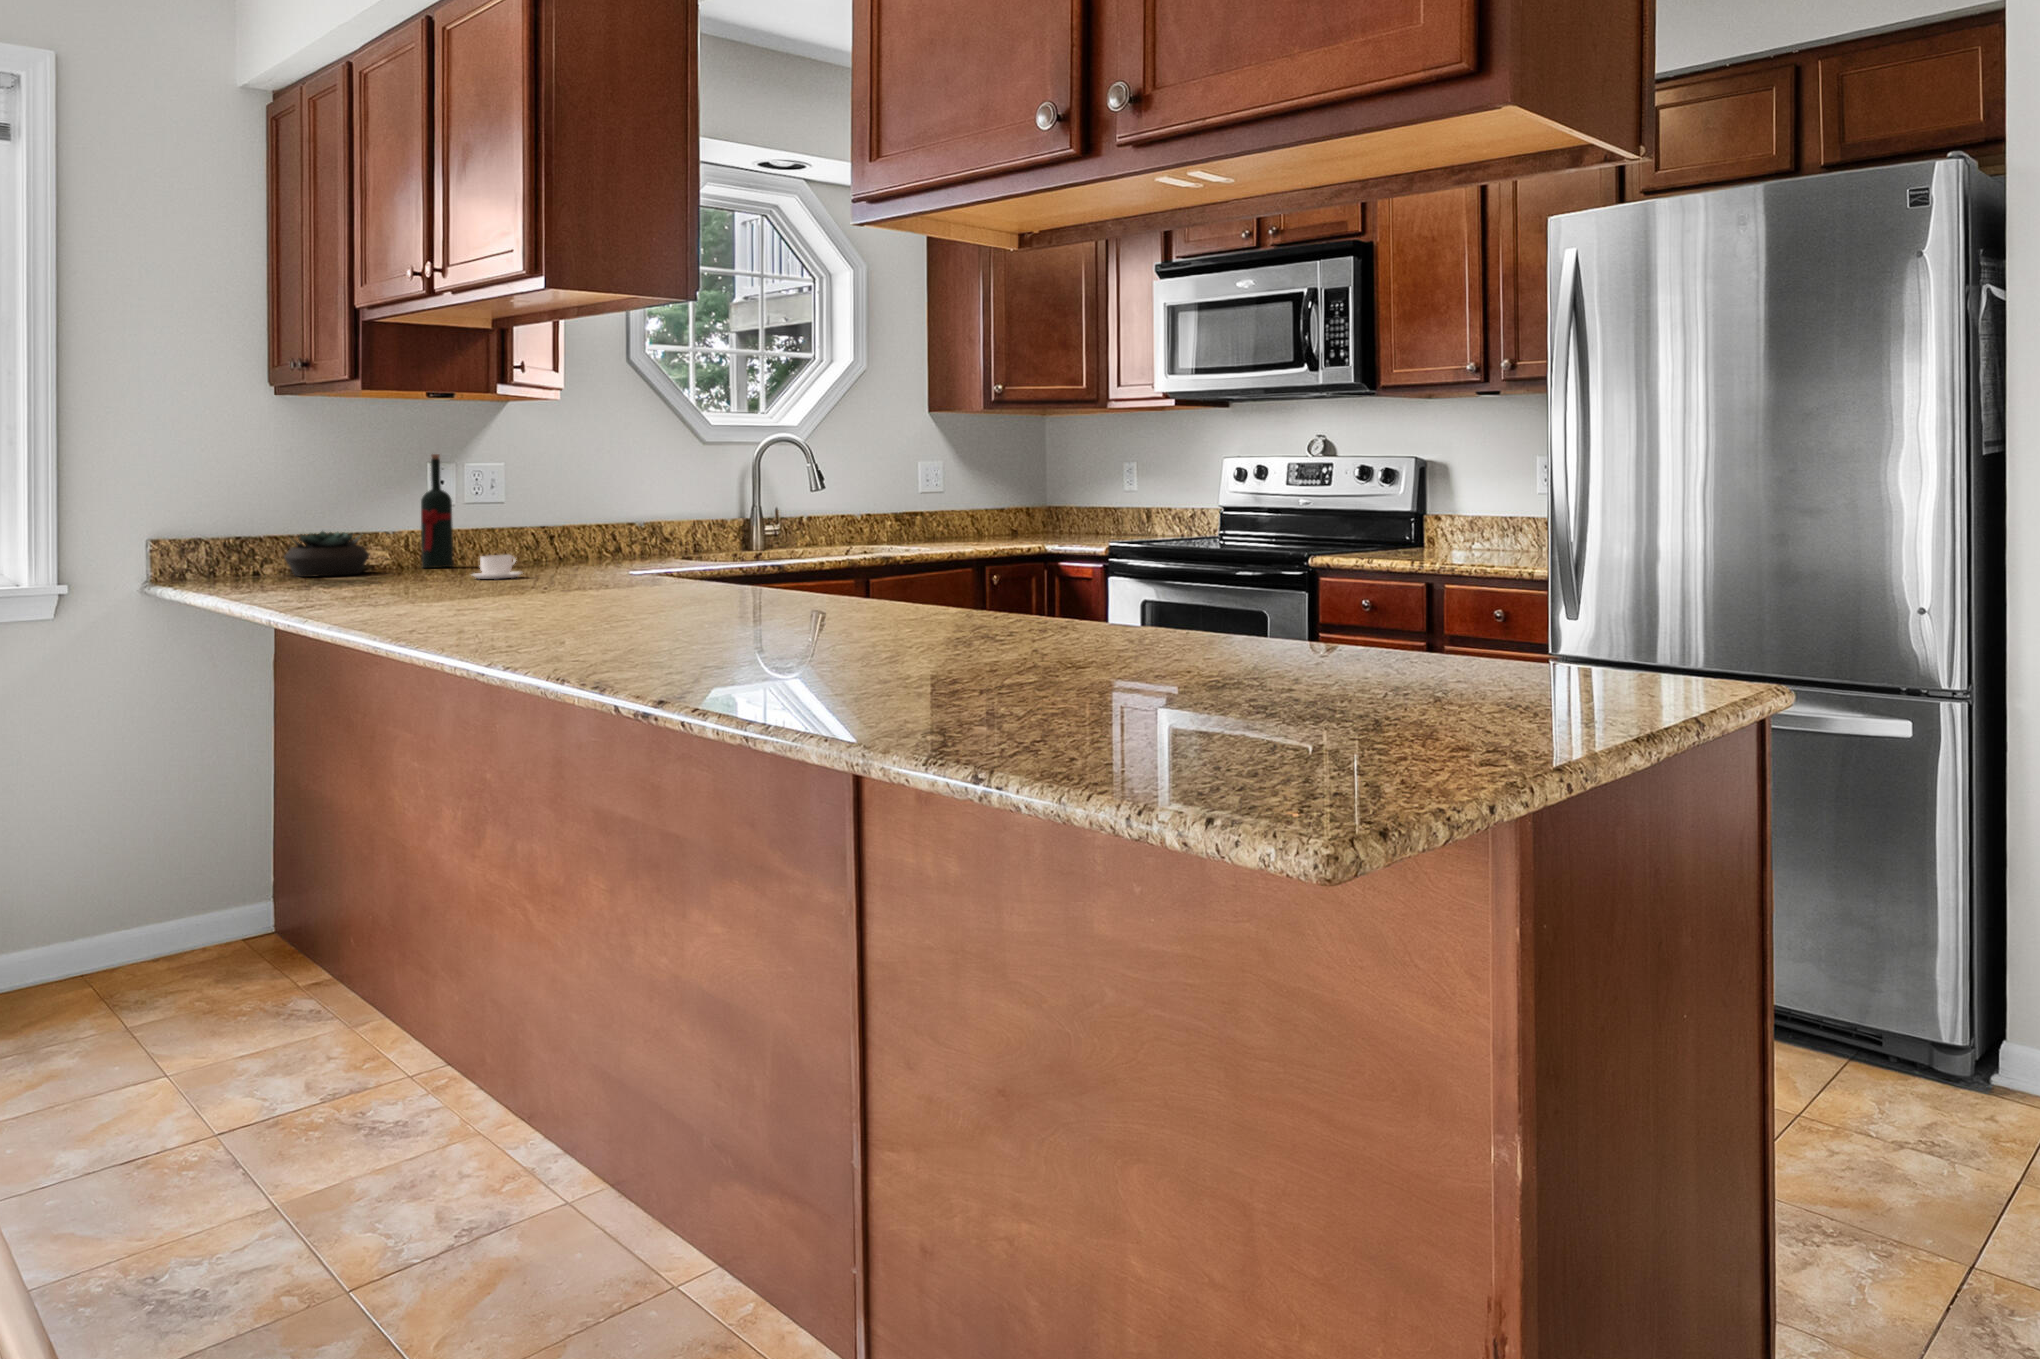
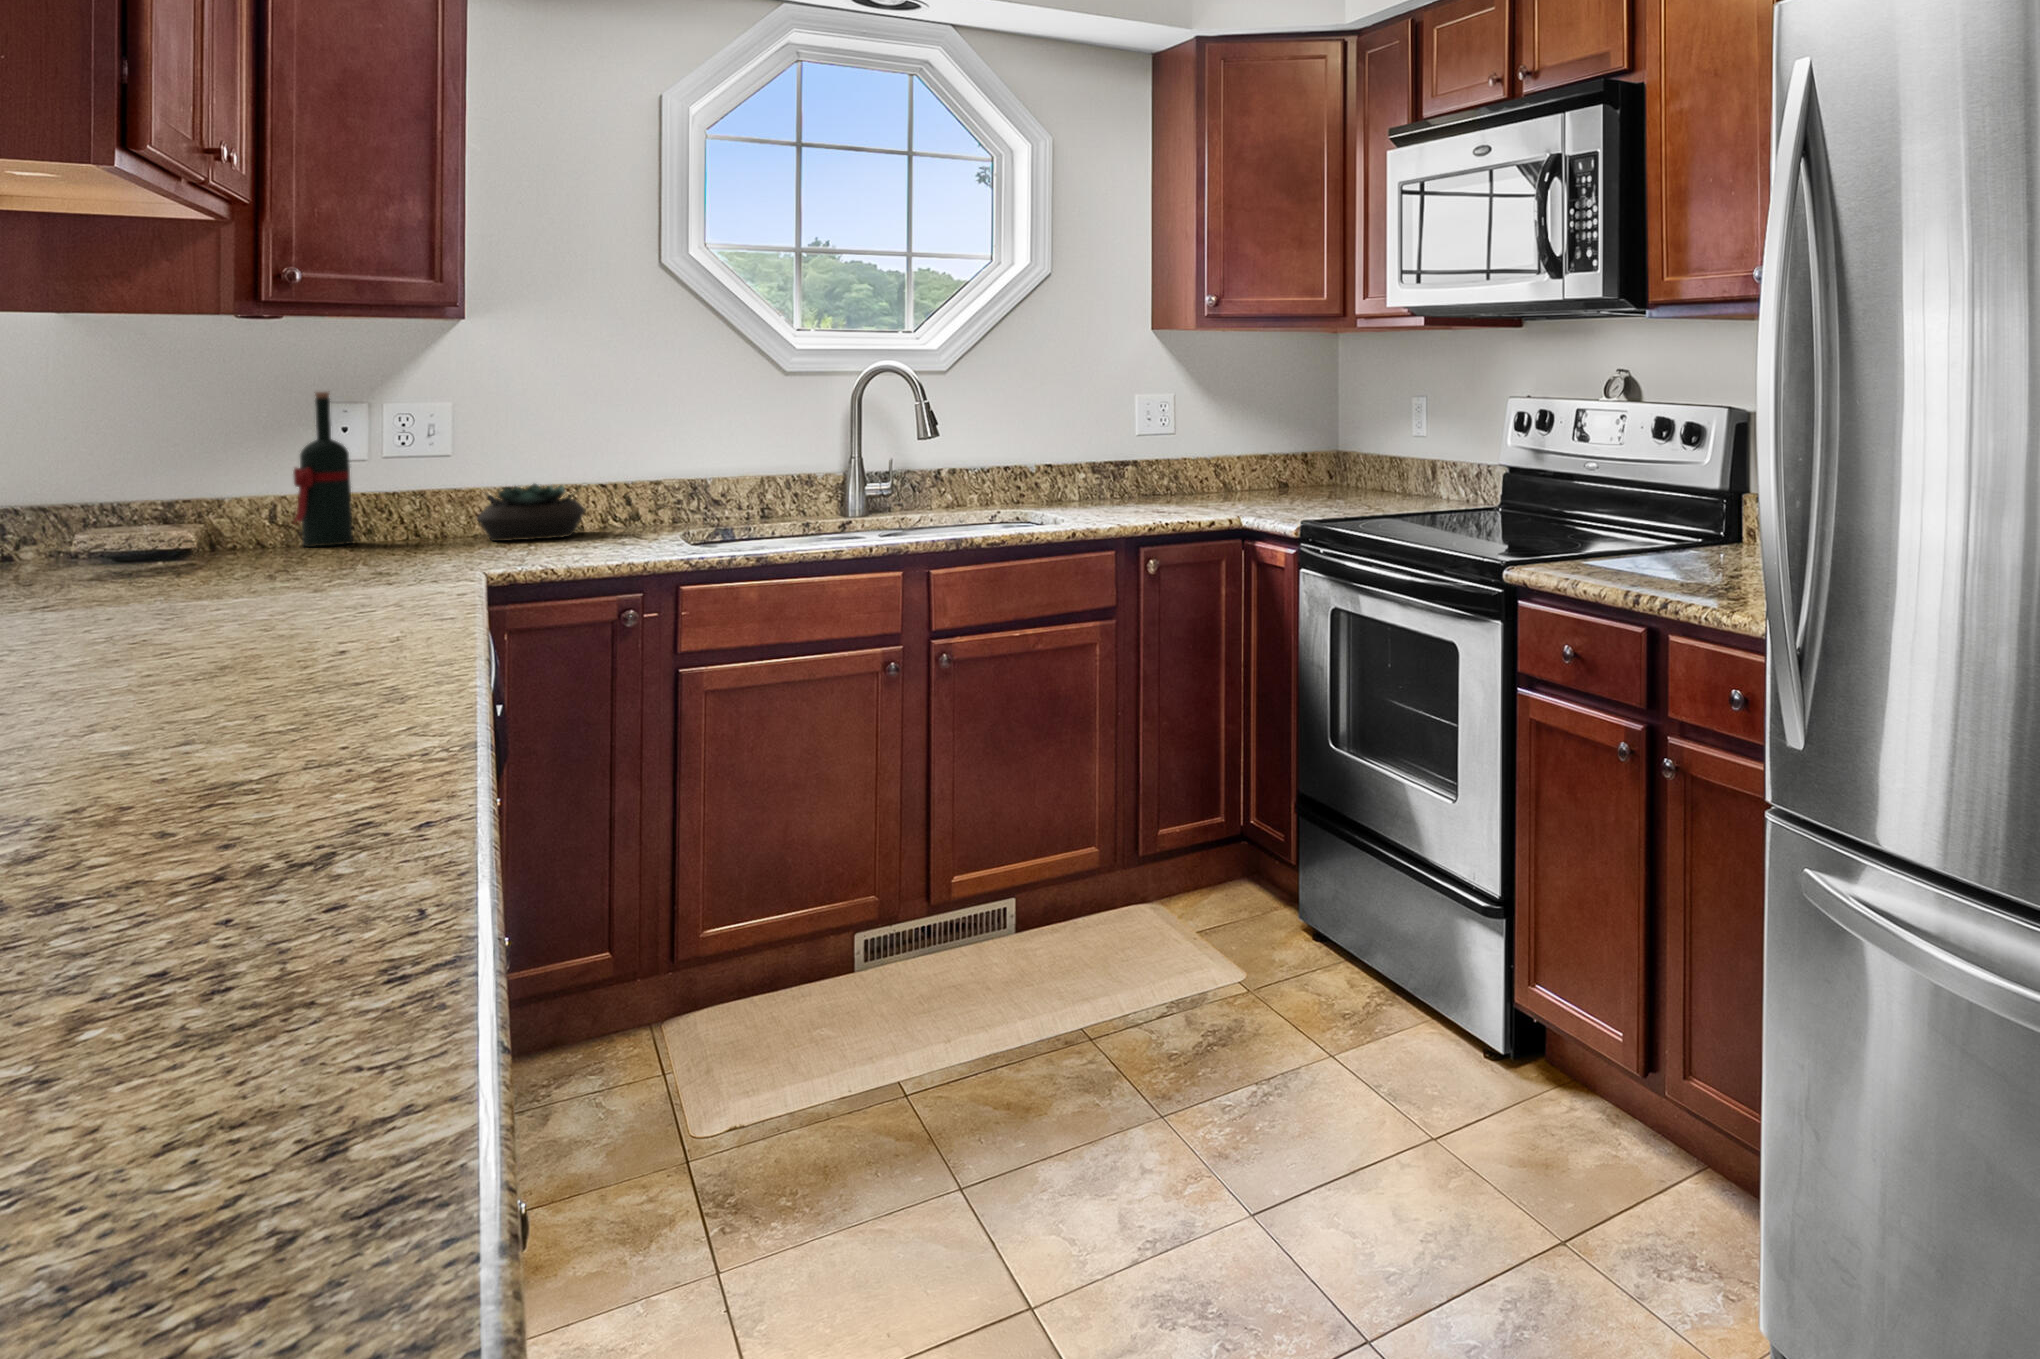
succulent plant: present [284,531,369,577] -> present [477,484,585,541]
coffee cup: present [472,555,522,579] -> none [204,545,301,583]

